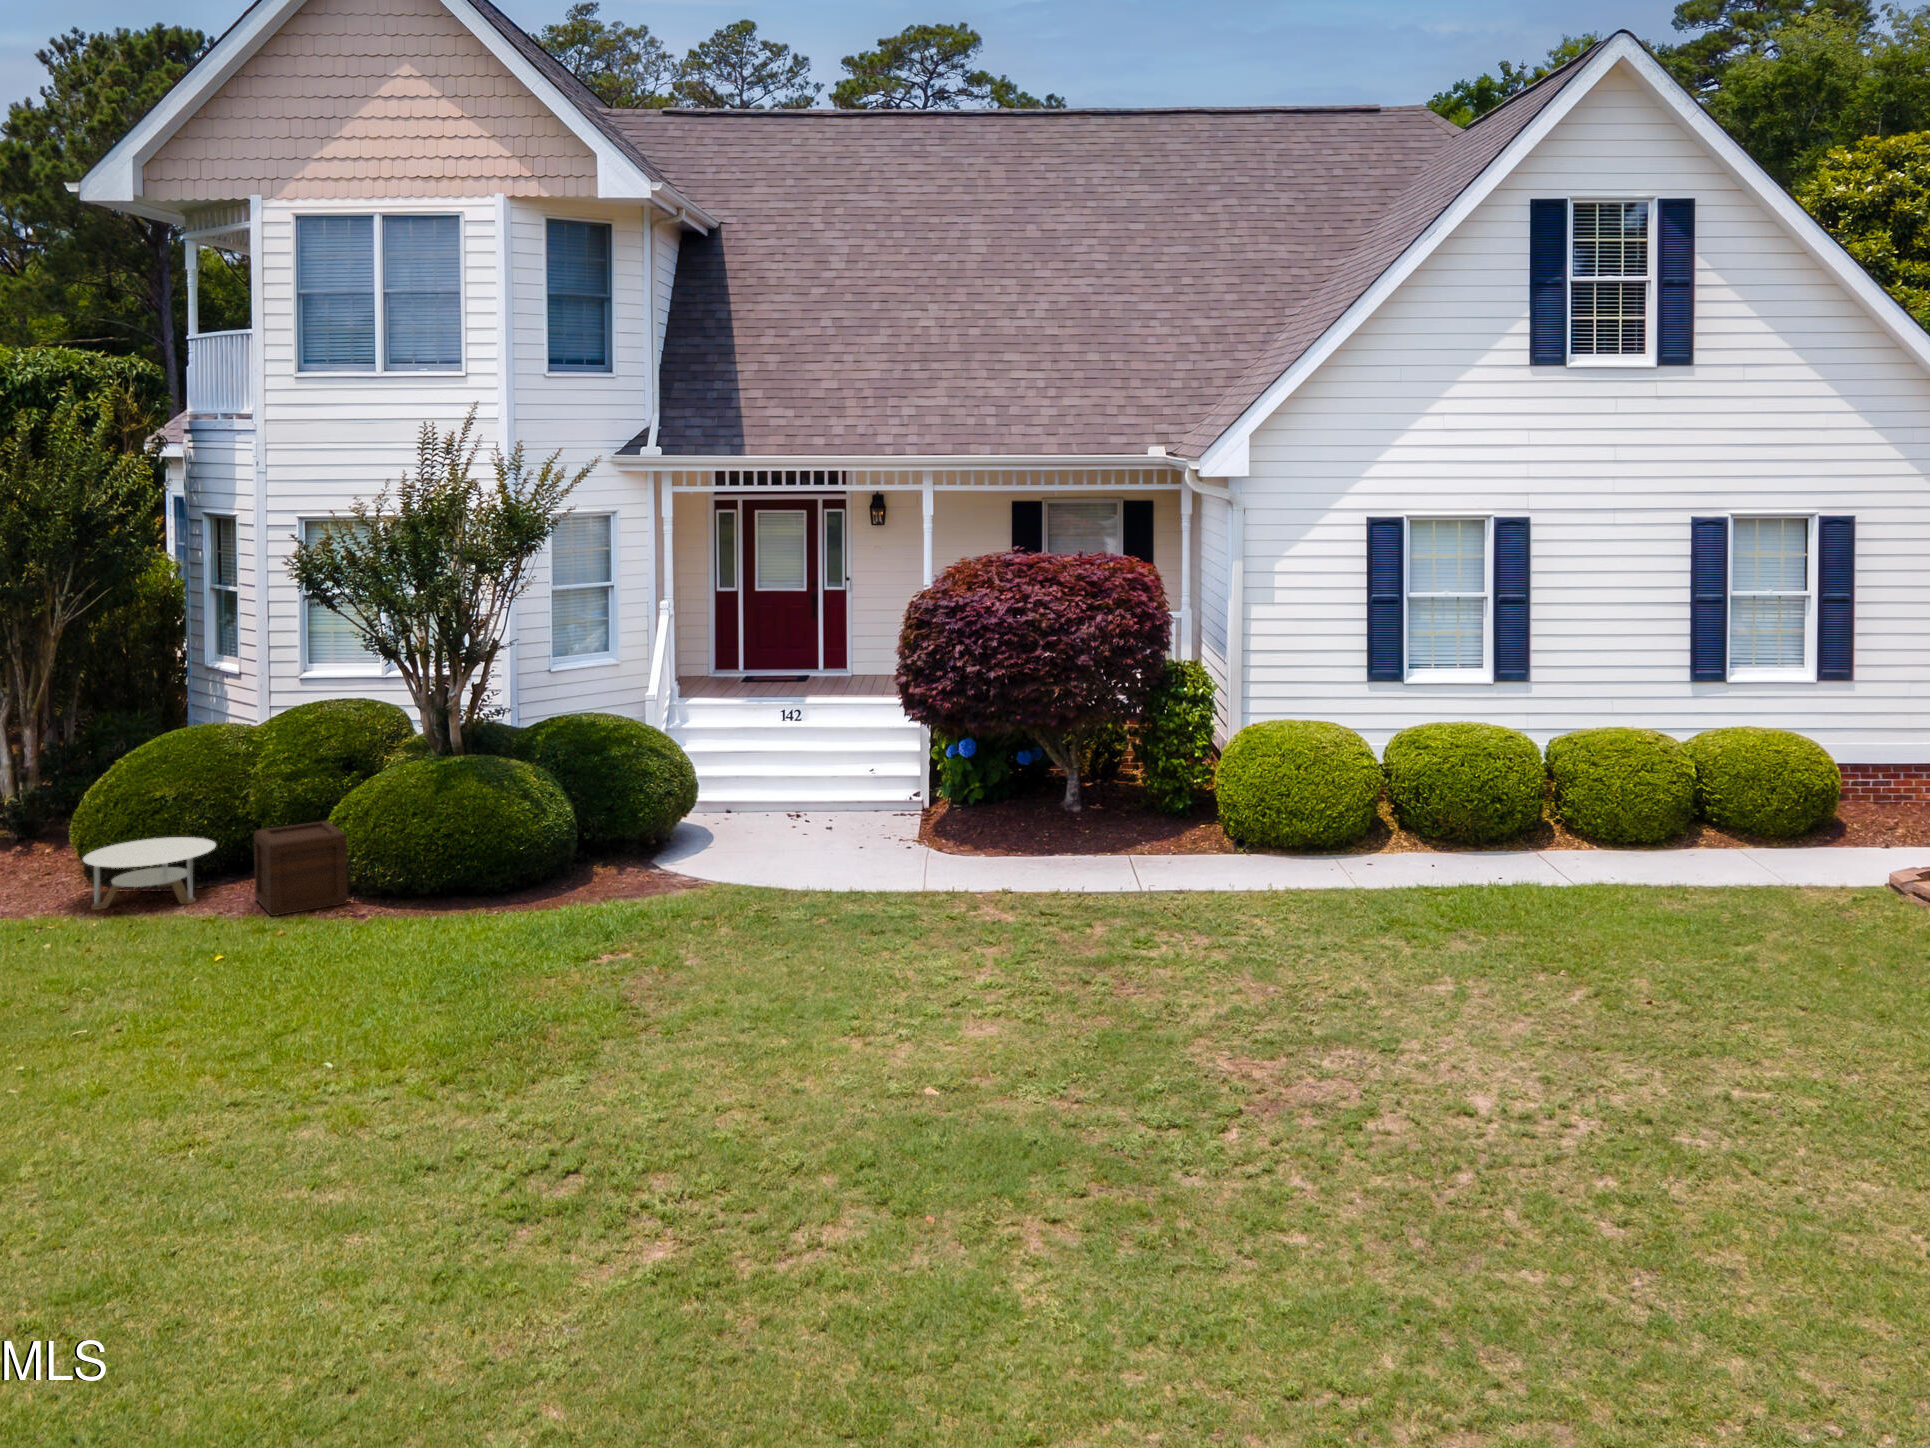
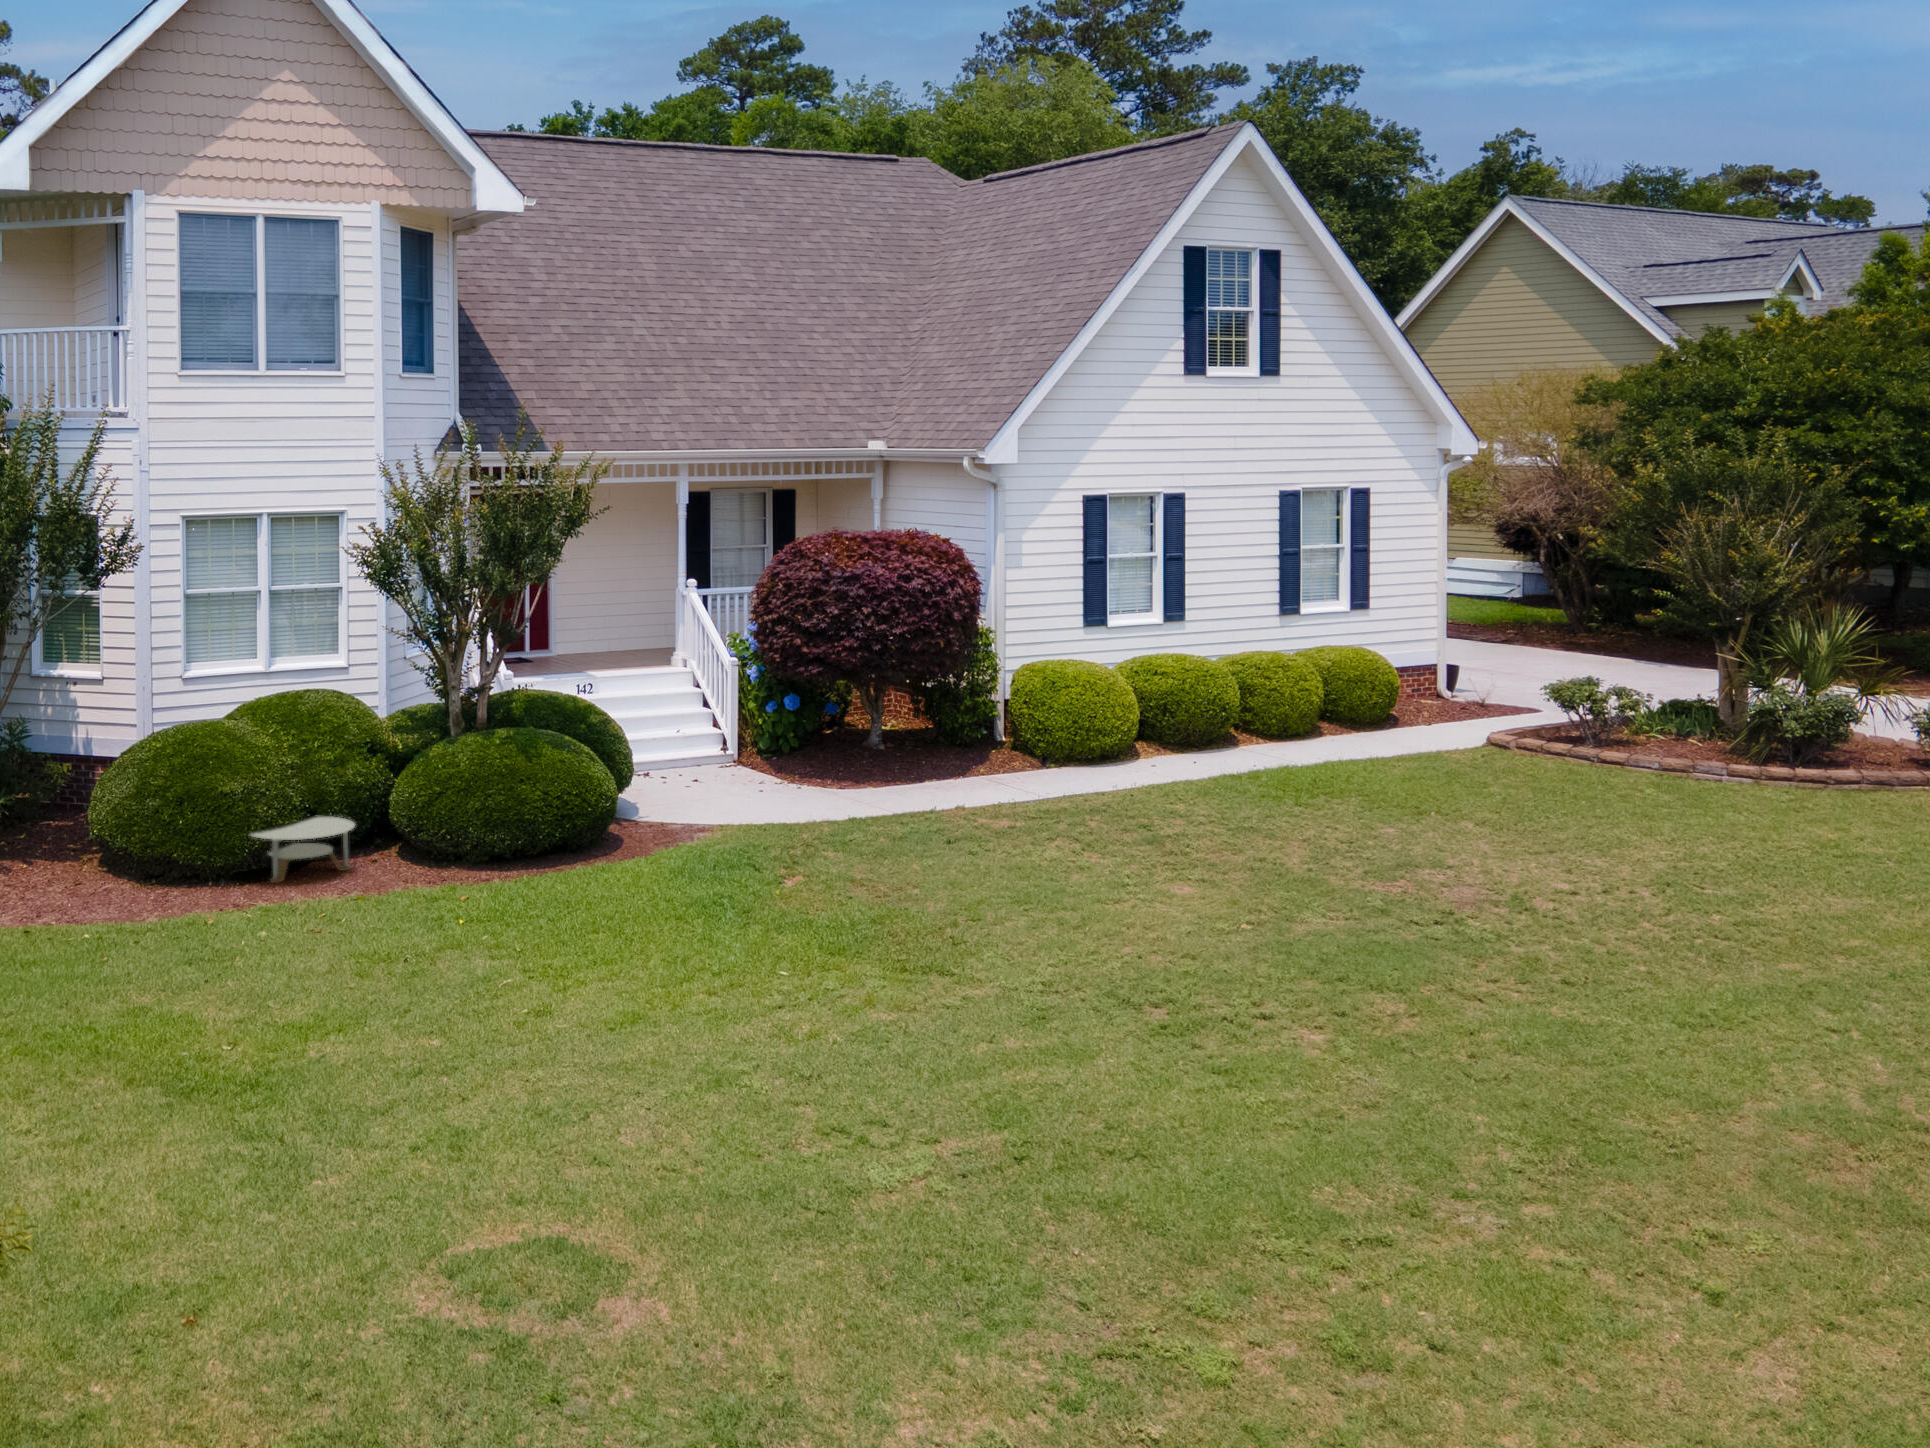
wooden crate: present [254,821,348,916] -> none [399,787,489,868]

